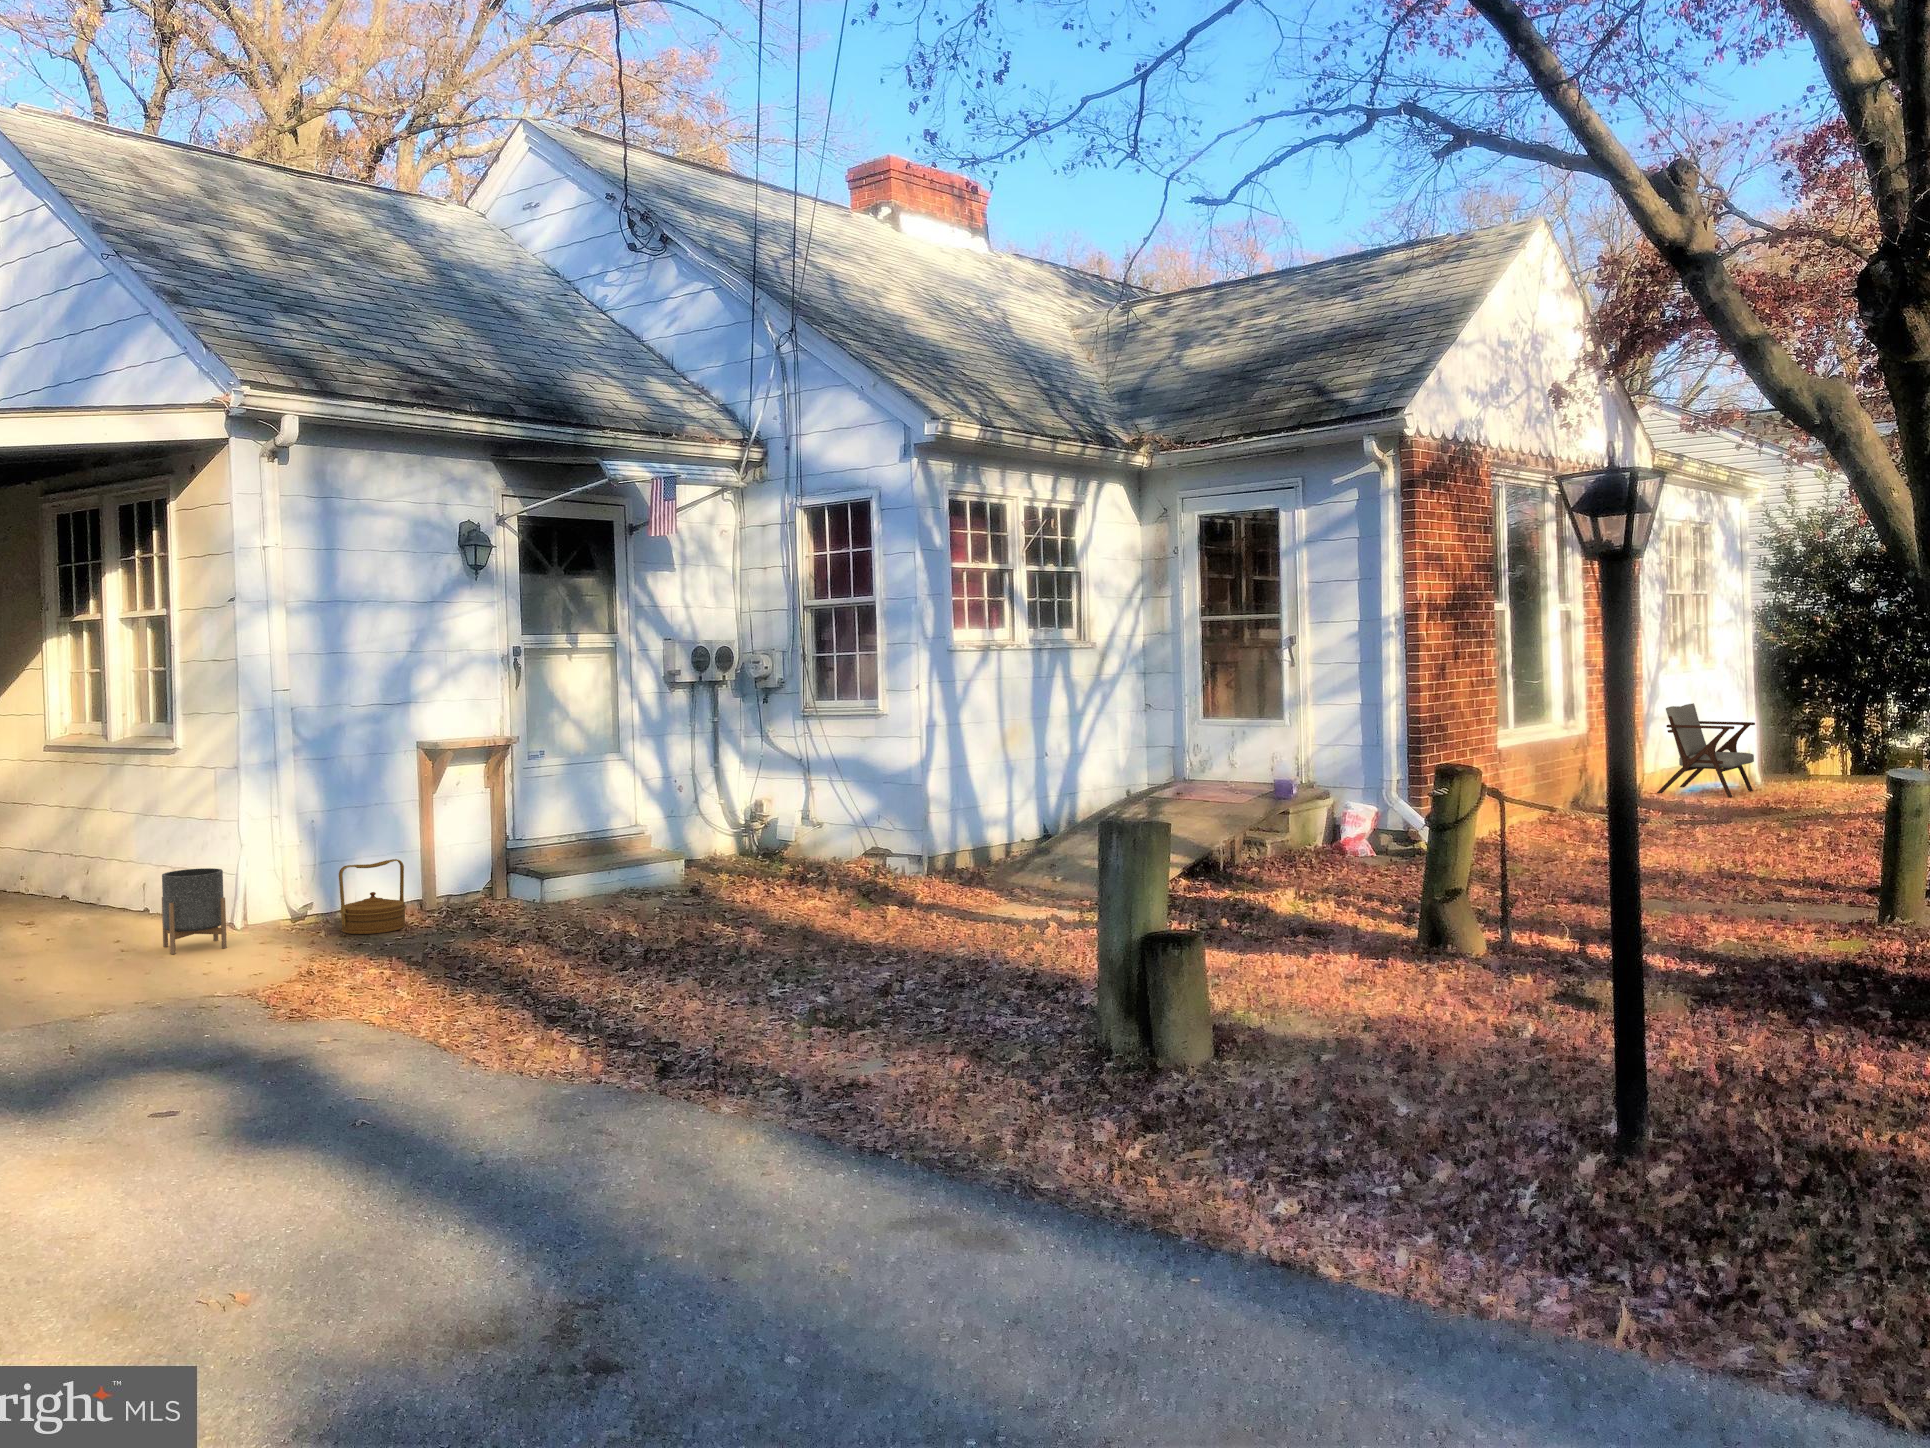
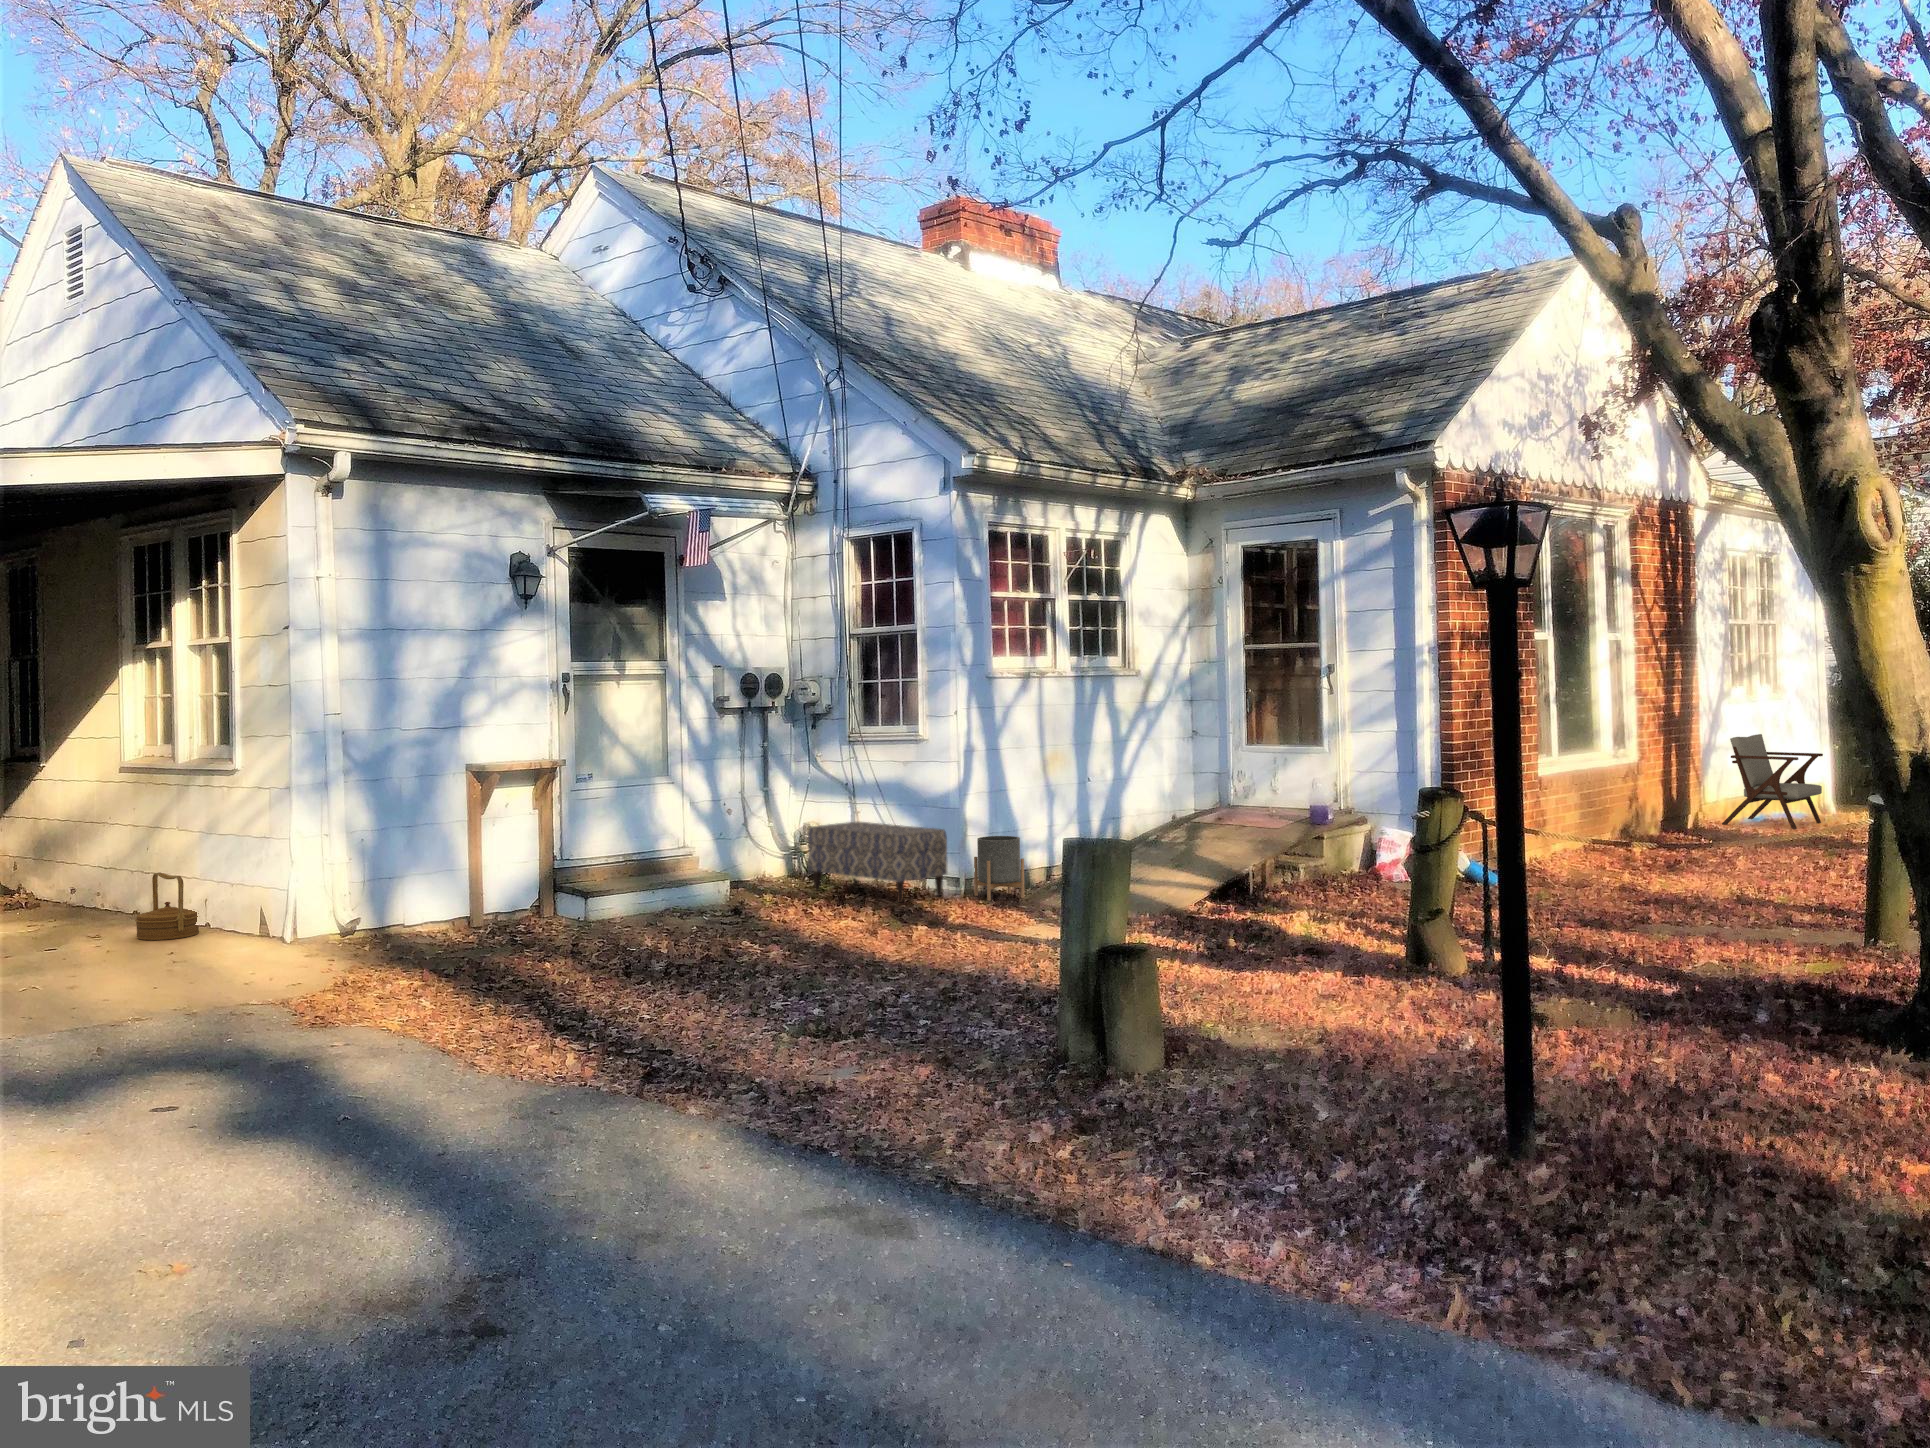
bench: none [767,798,913,881] -> present [808,821,947,902]
woven basket: present [339,859,406,934] -> present [135,872,199,940]
planter: present [162,868,227,954] -> present [974,836,1025,901]

